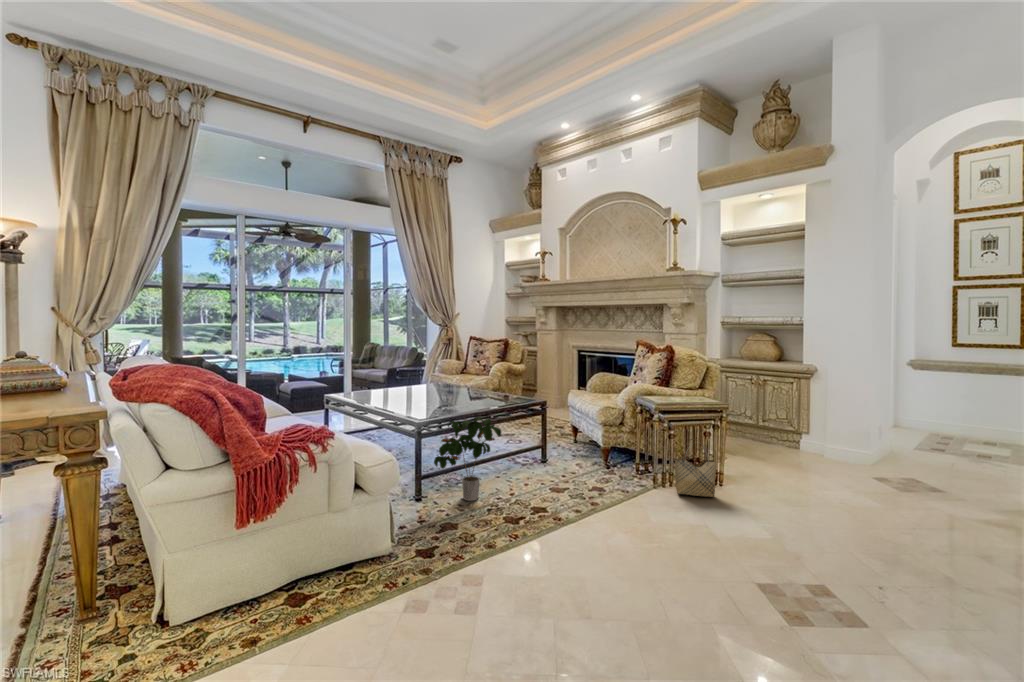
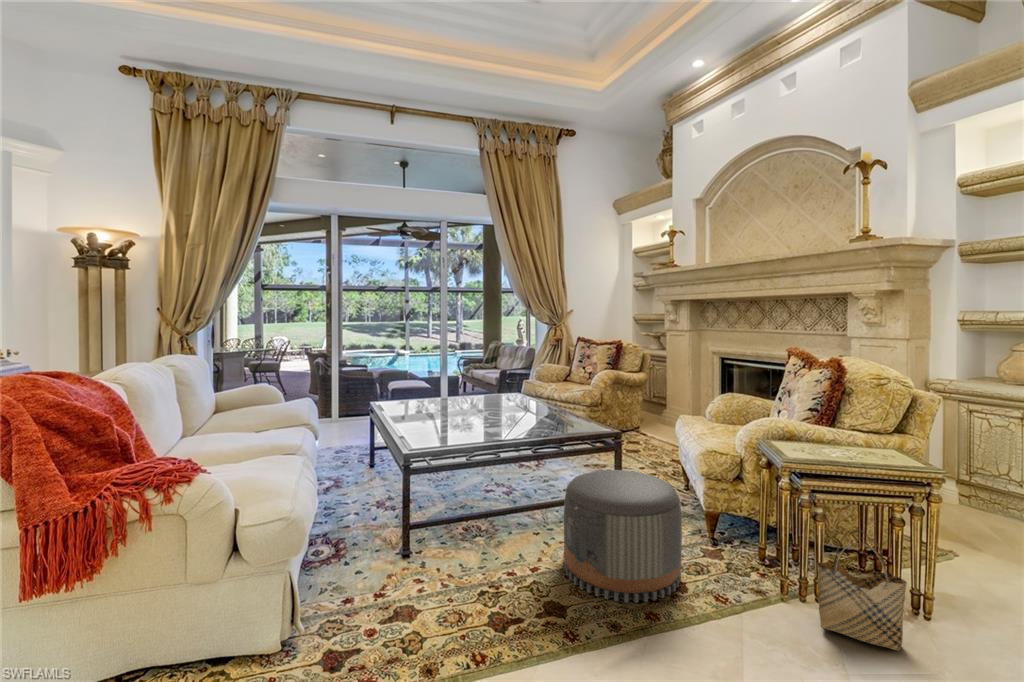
potted plant: present [434,417,501,501] -> none [421,459,527,580]
pouf: none [523,422,599,498] -> present [564,470,682,602]

